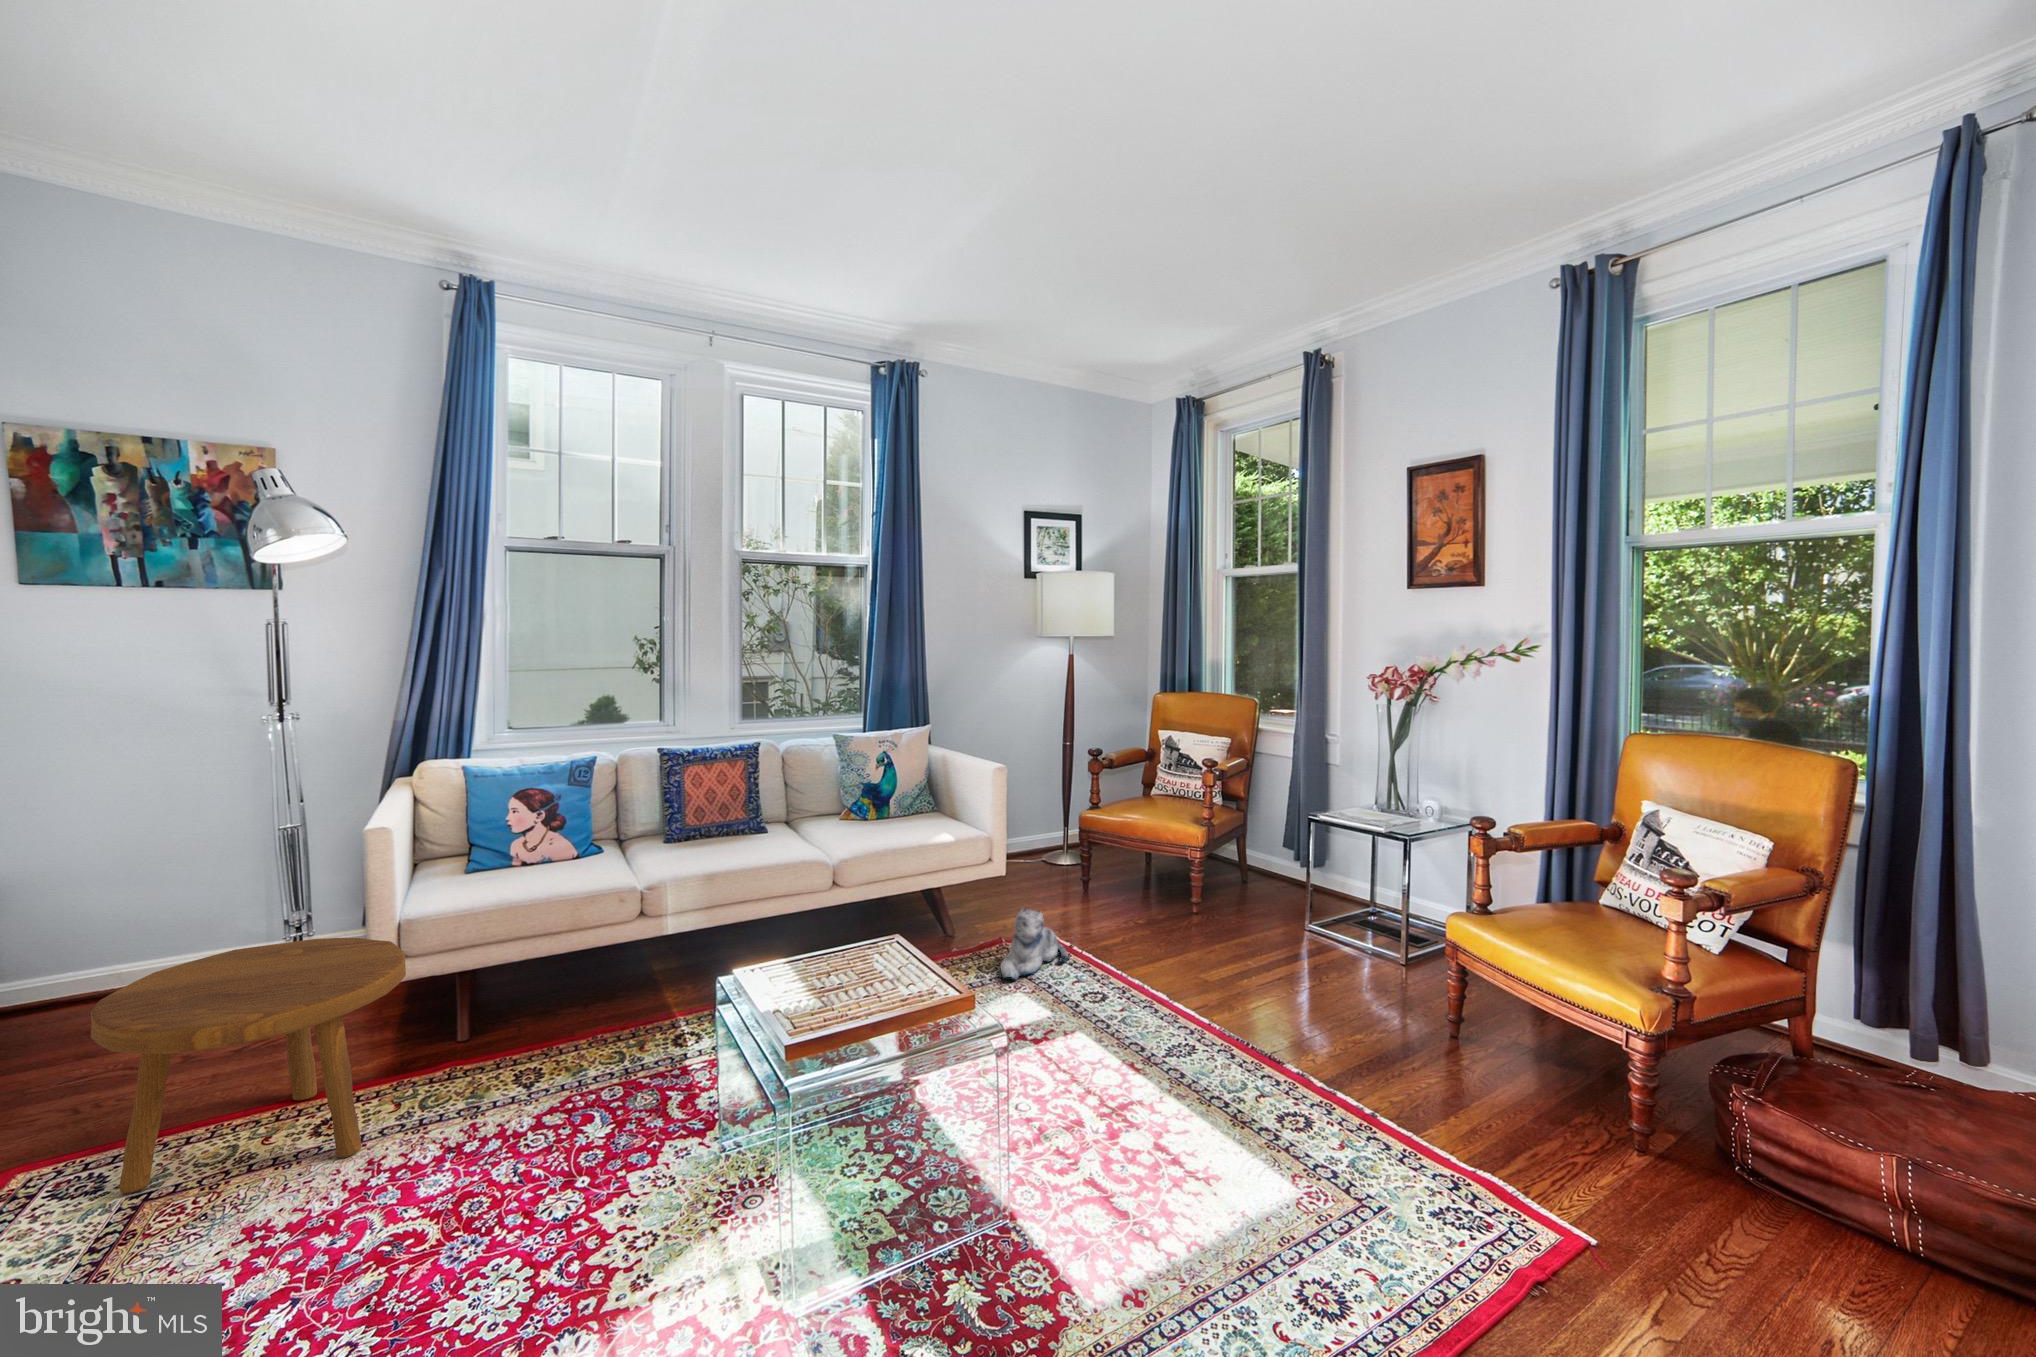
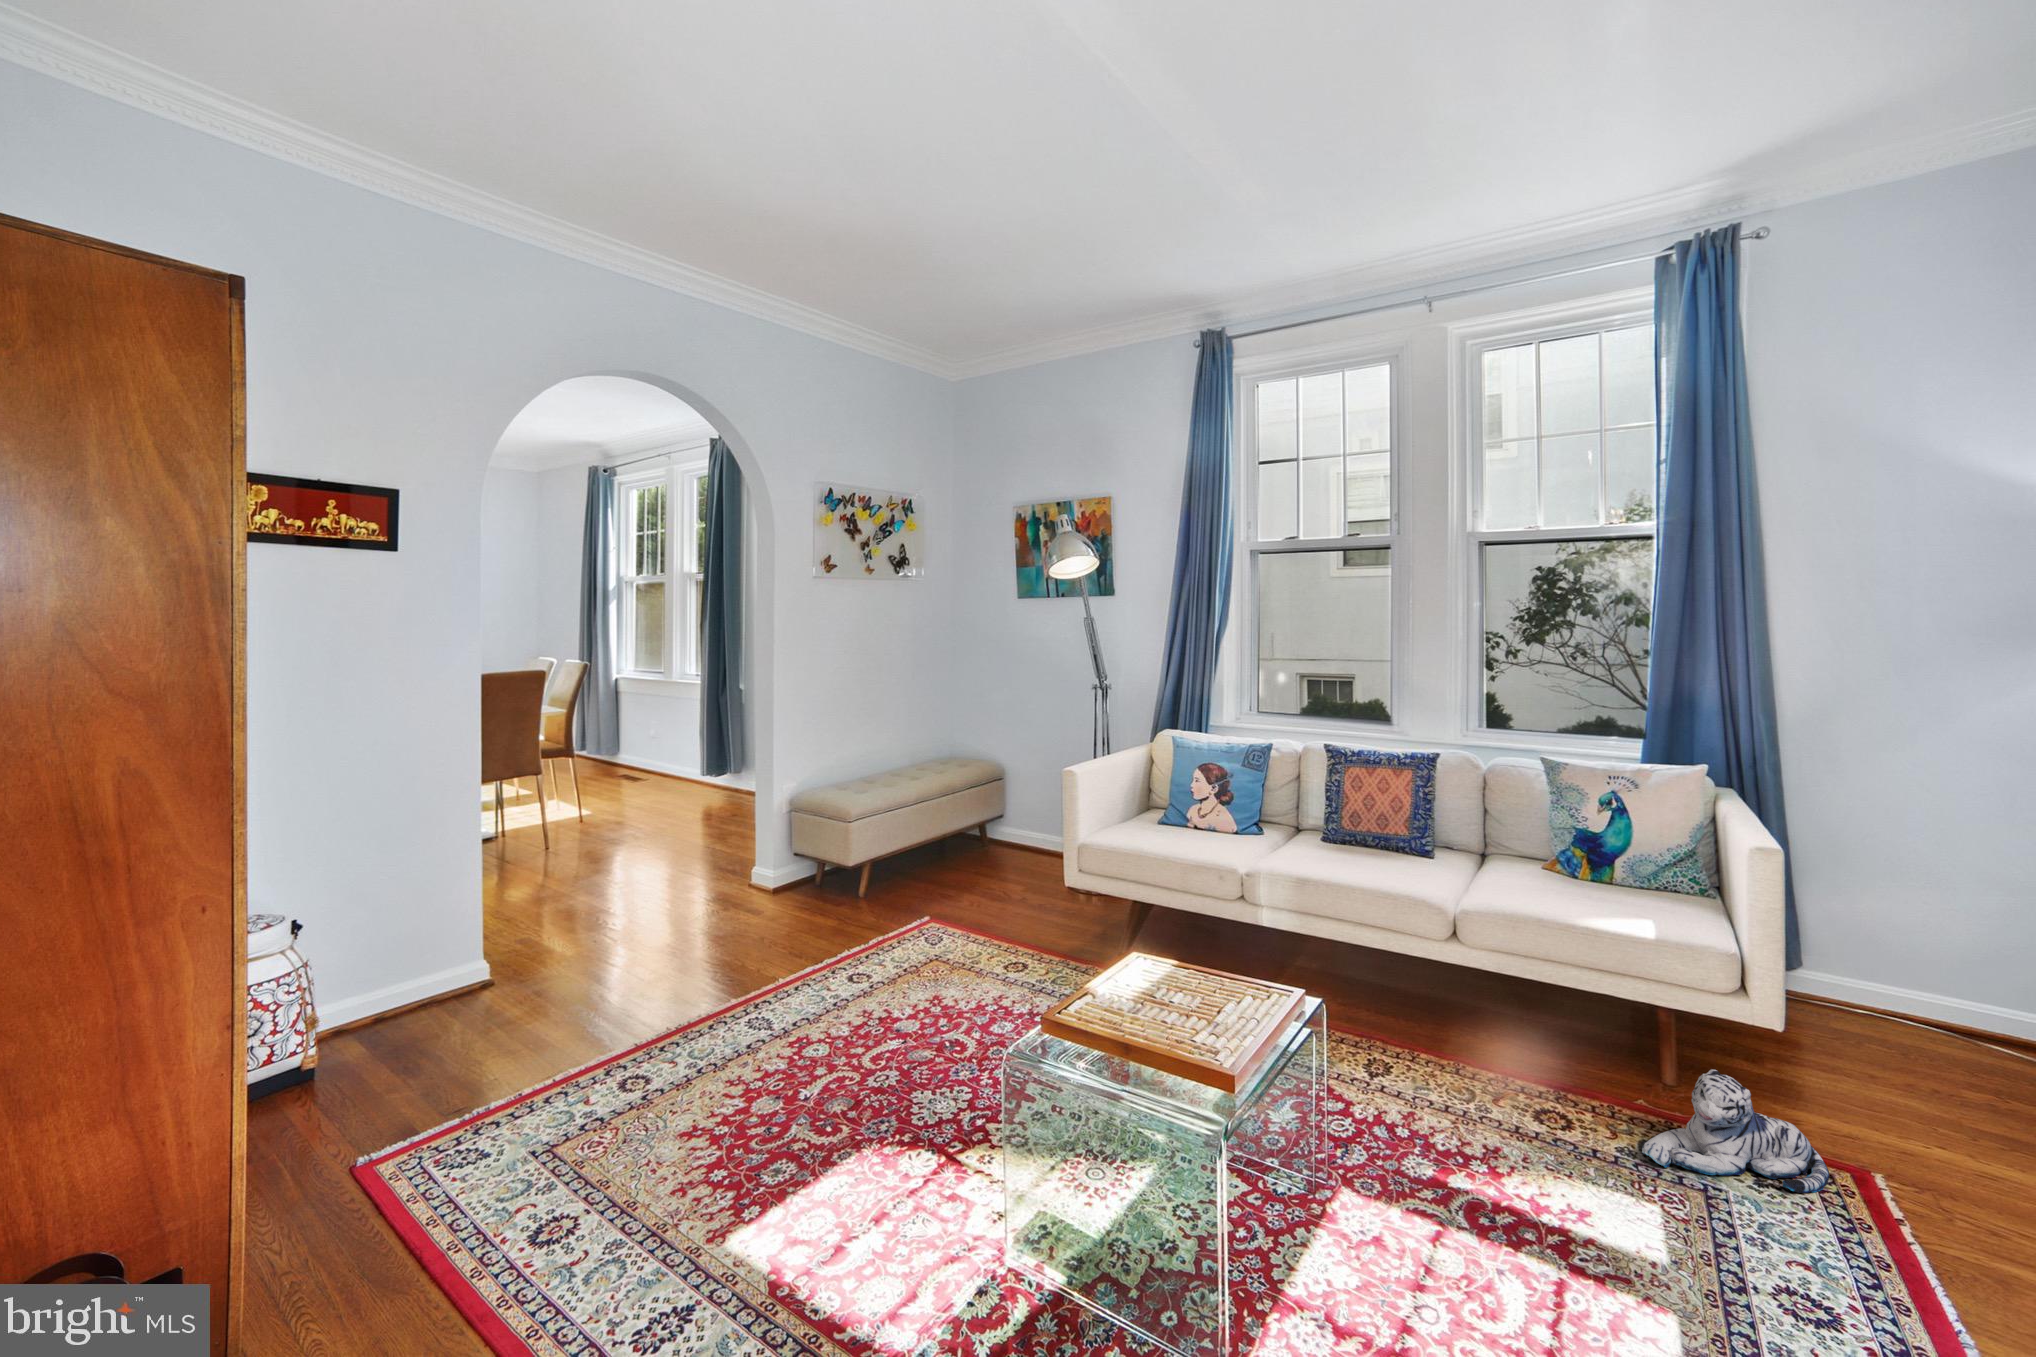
footstool: present [91,938,406,1193] -> none [892,833,1049,988]

